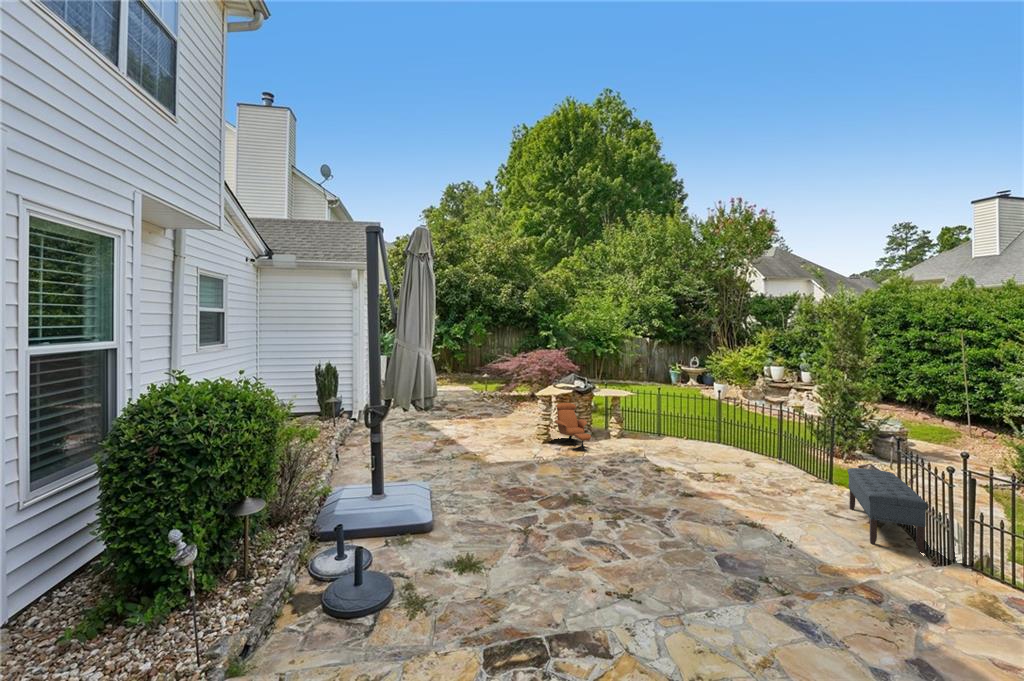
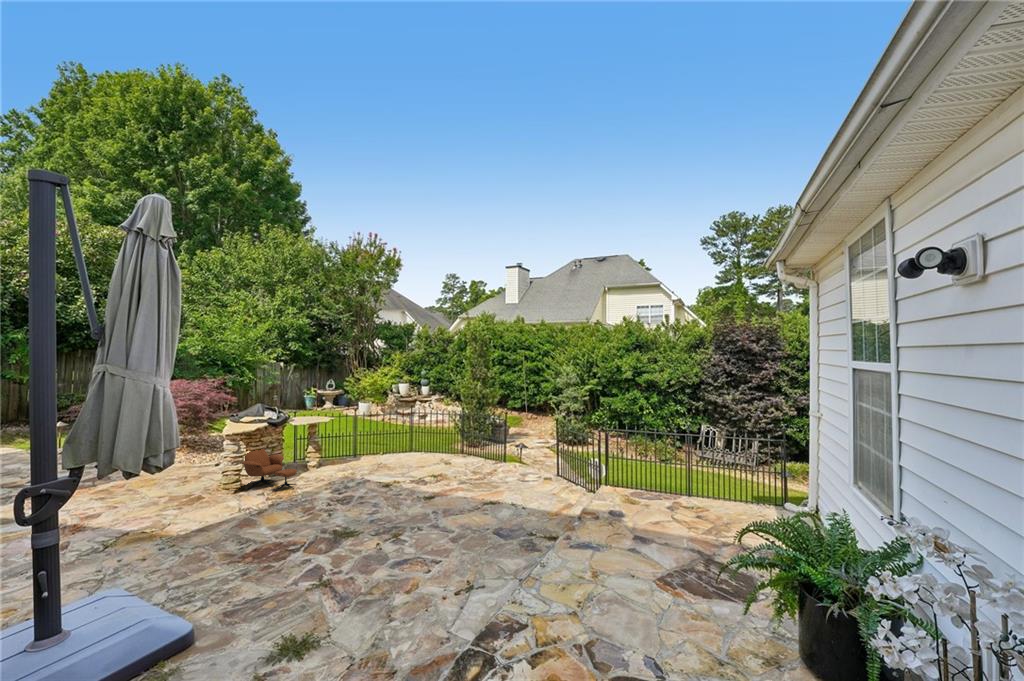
bench: present [848,468,927,553] -> none [523,444,580,493]

